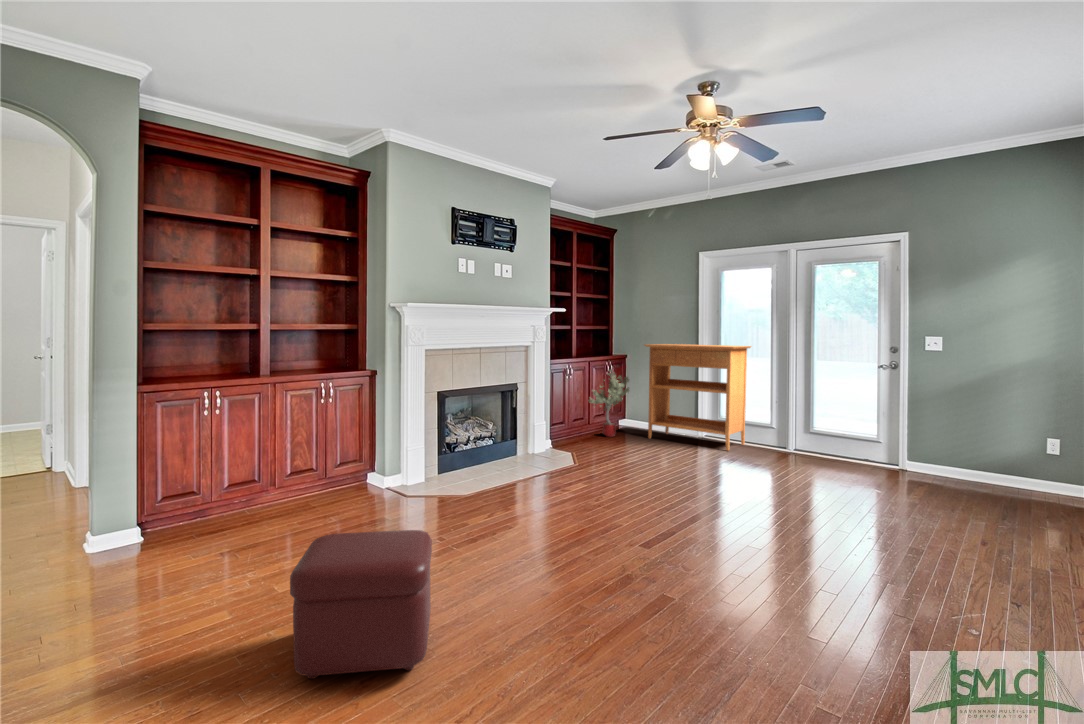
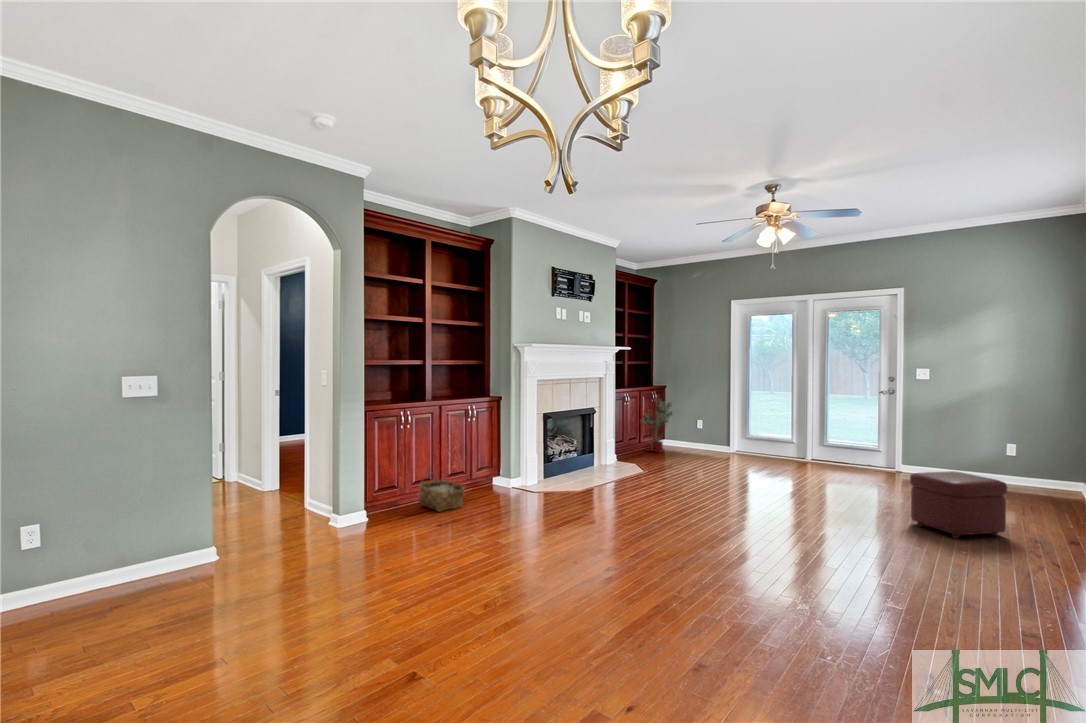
console table: present [645,344,751,451] -> none [685,375,776,462]
woven basket: none [241,471,300,525] -> present [419,473,464,512]
ottoman: present [290,530,432,679] -> present [910,471,1007,539]

